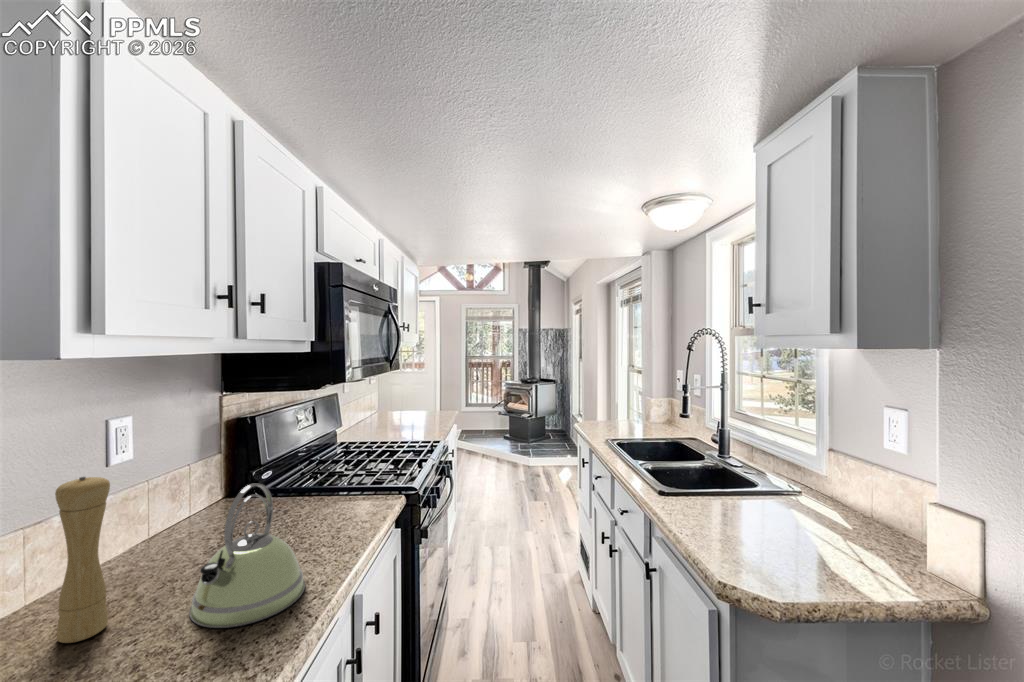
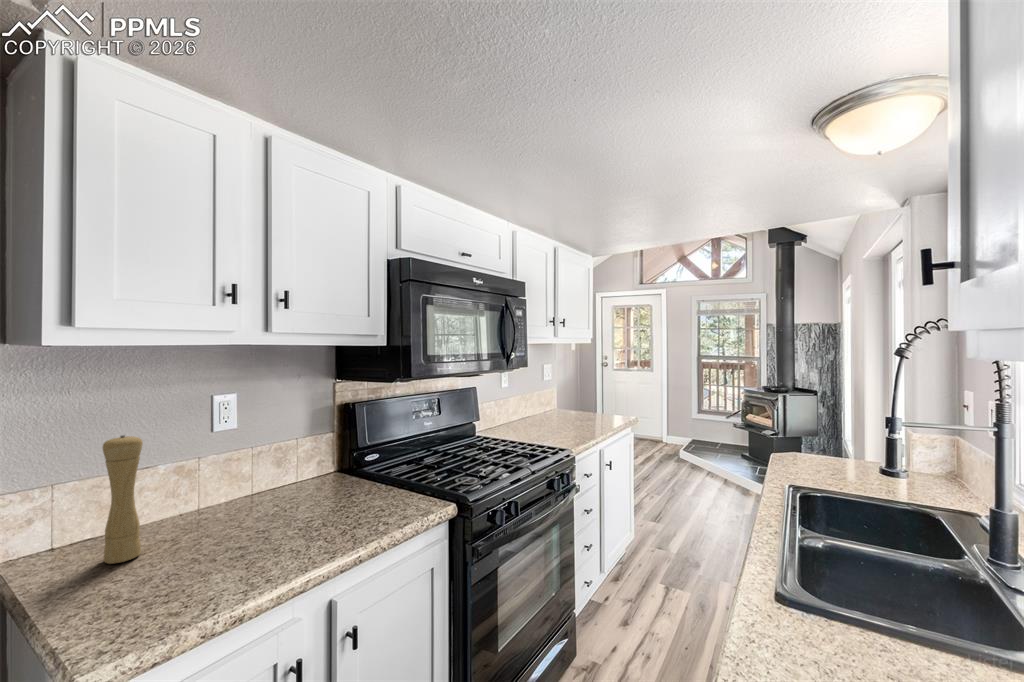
kettle: present [189,483,305,628] -> none [157,460,280,589]

